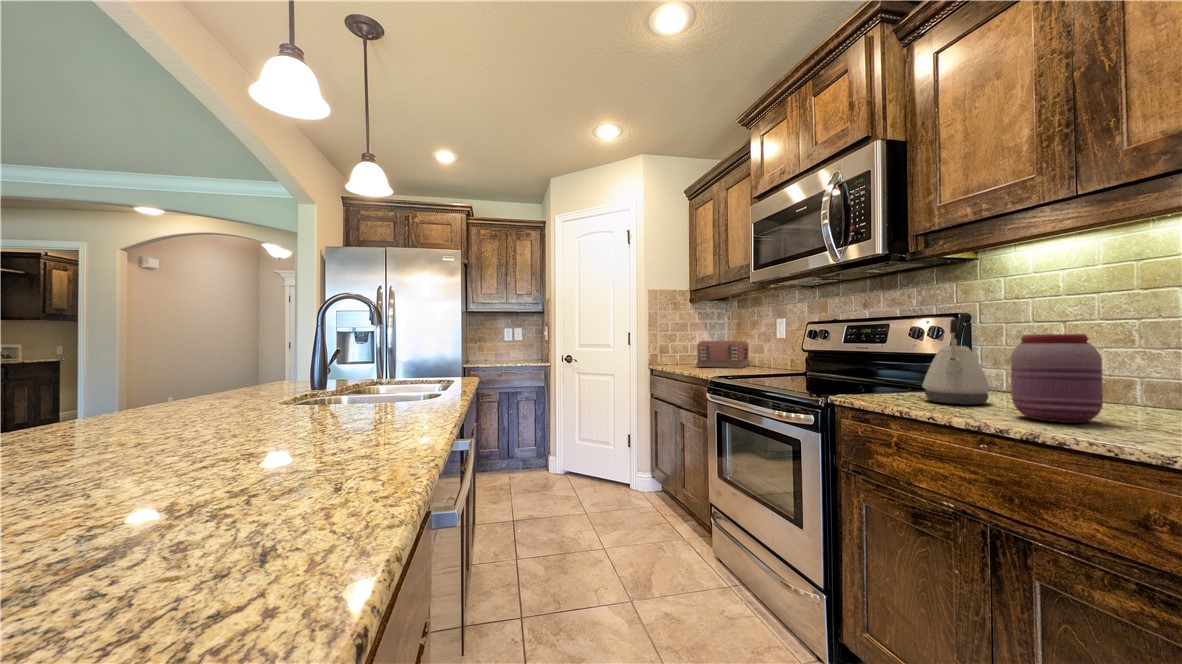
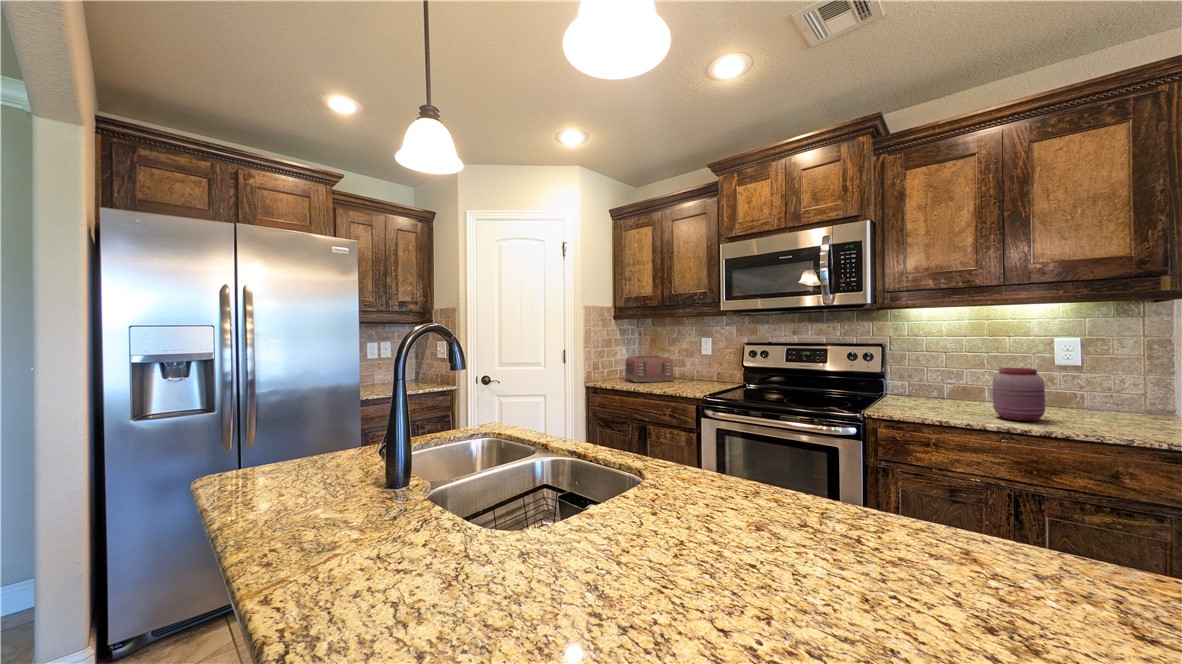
kettle: present [923,318,991,405] -> none [910,354,955,411]

